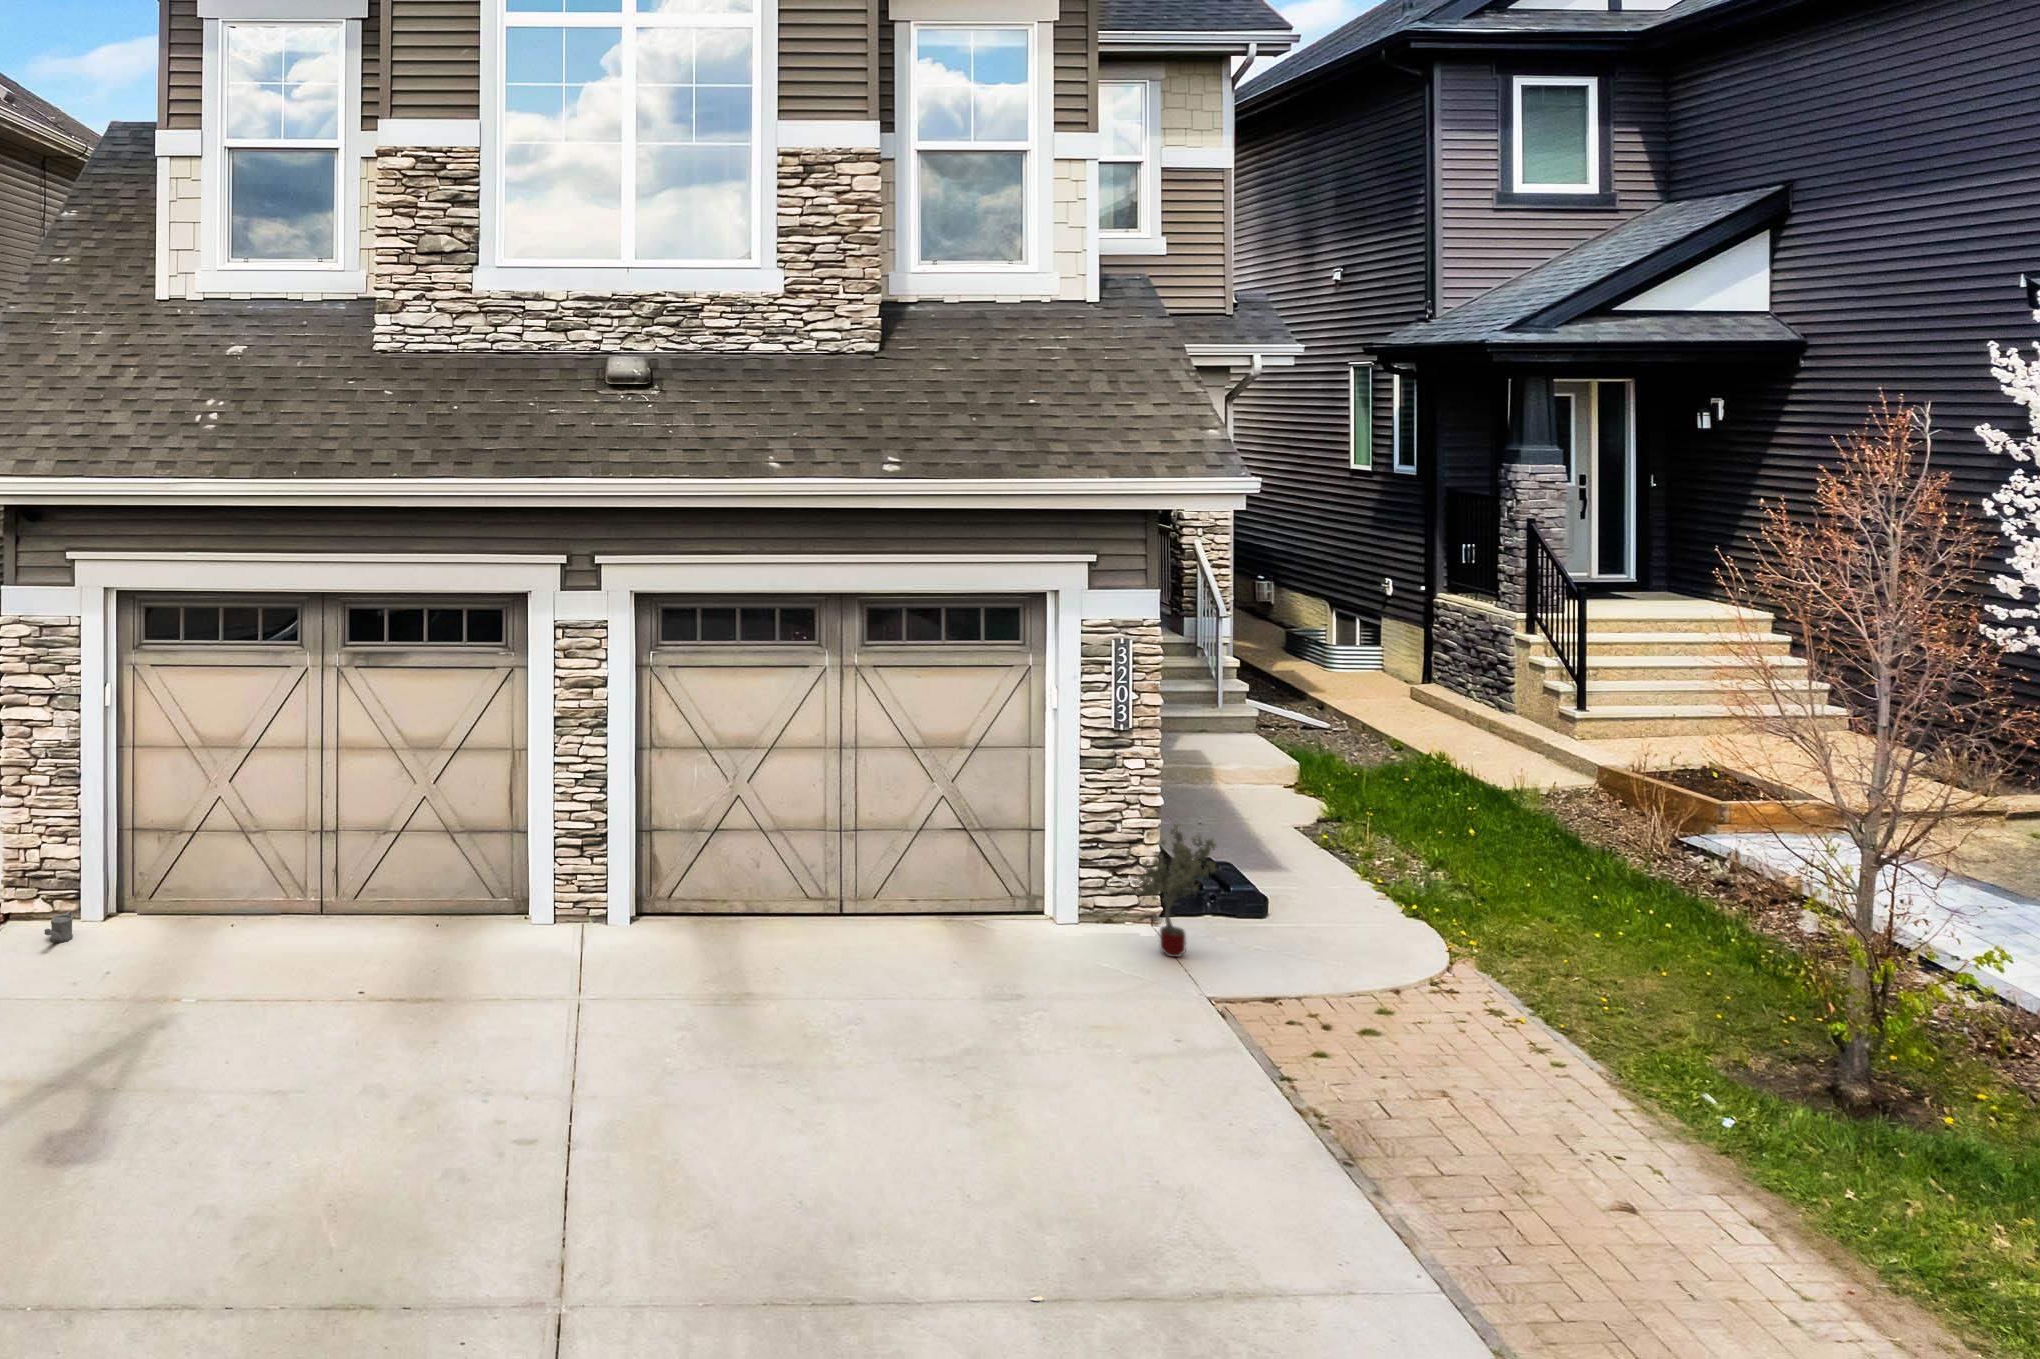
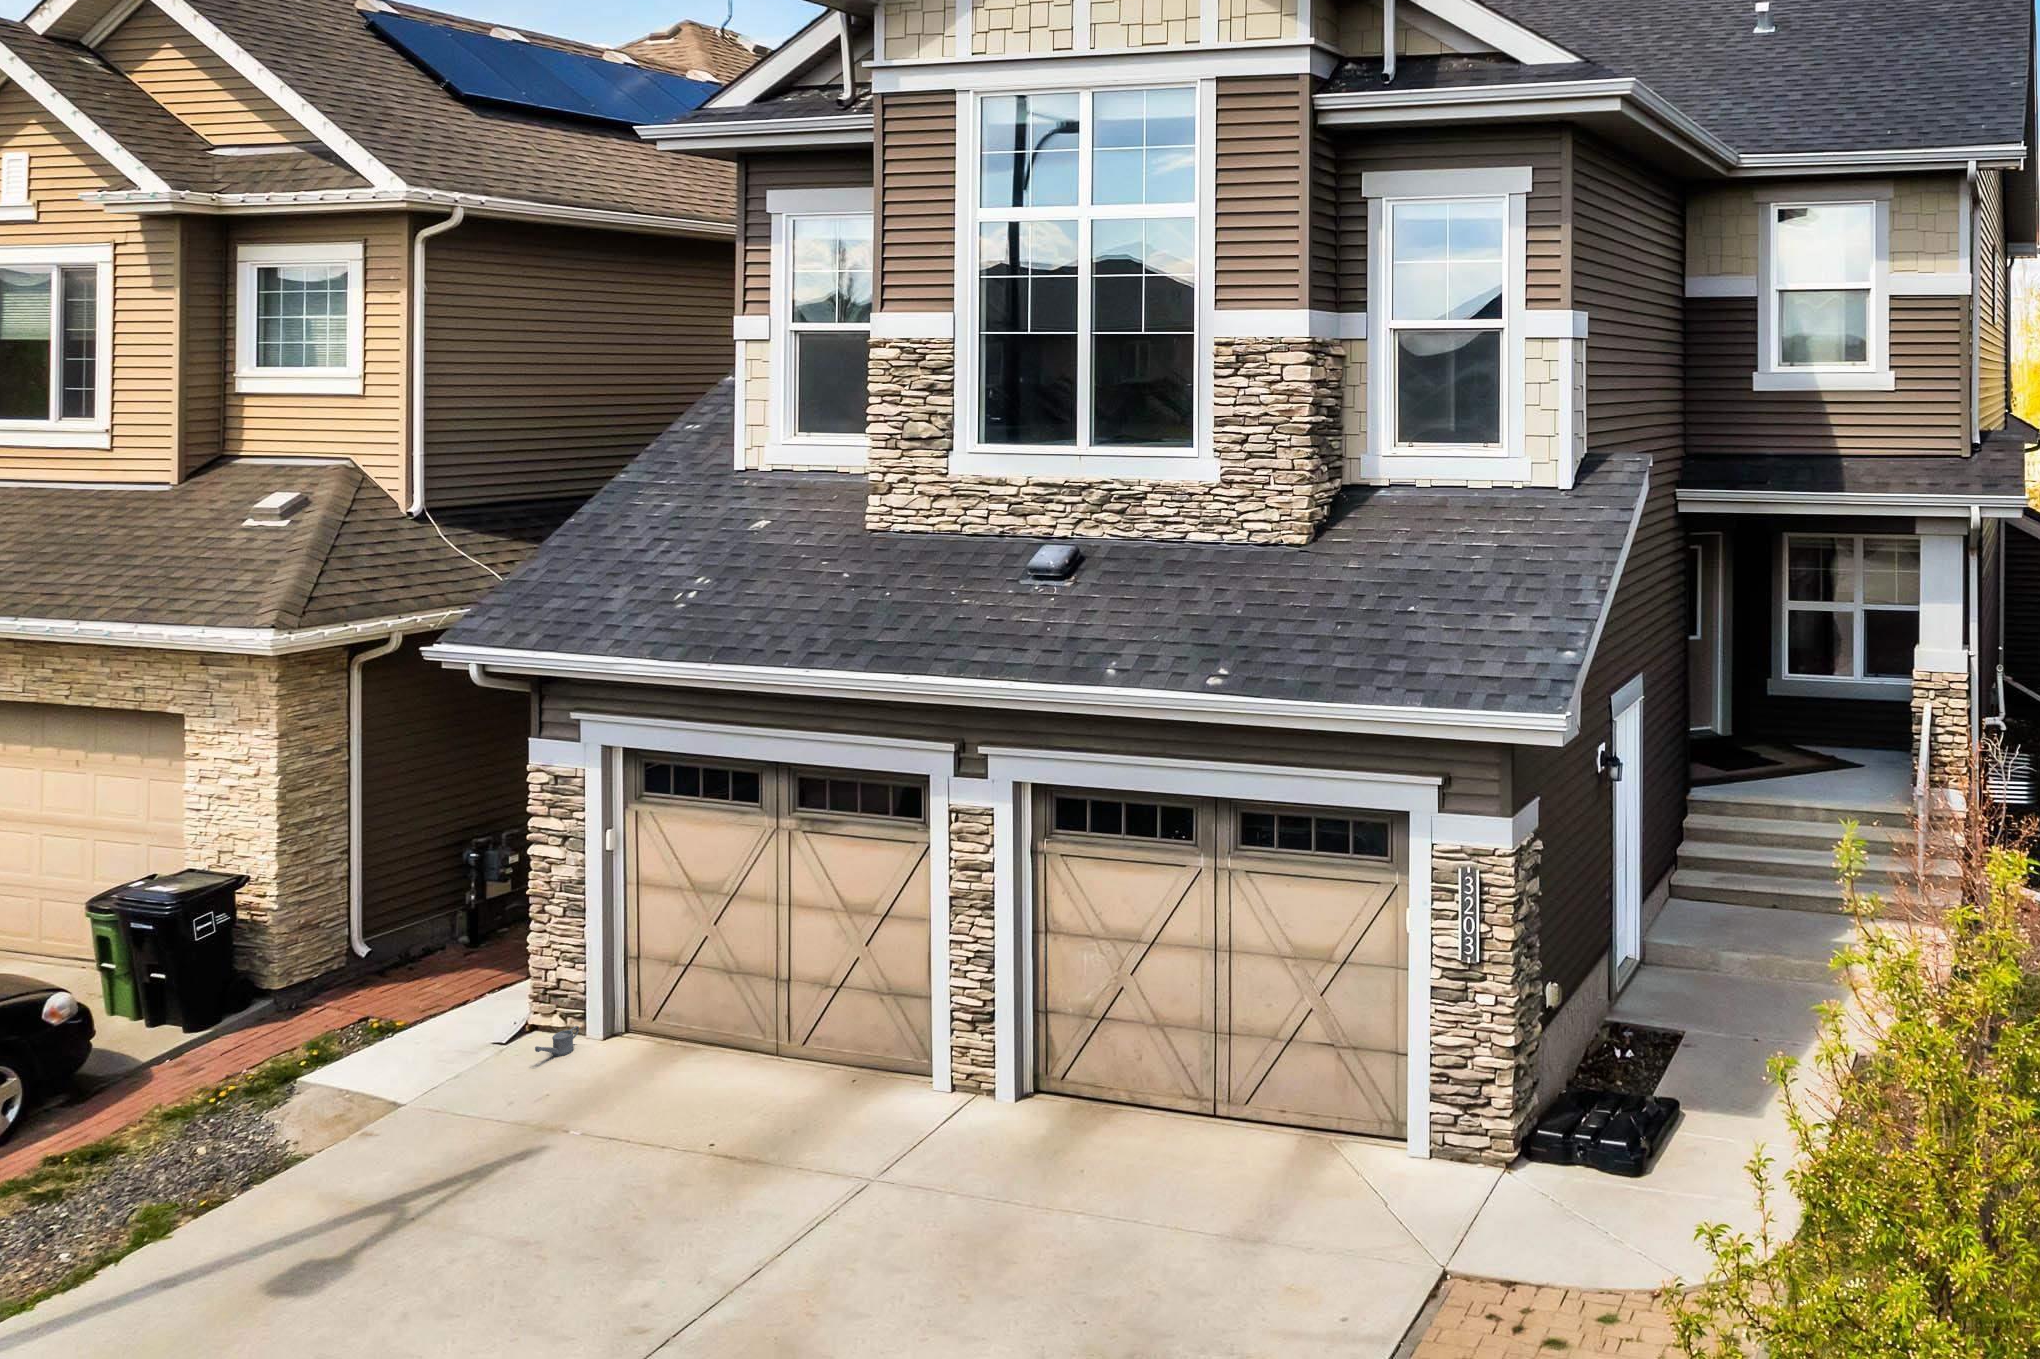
potted tree: present [1131,824,1216,957] -> none [1449,1069,1556,1215]

